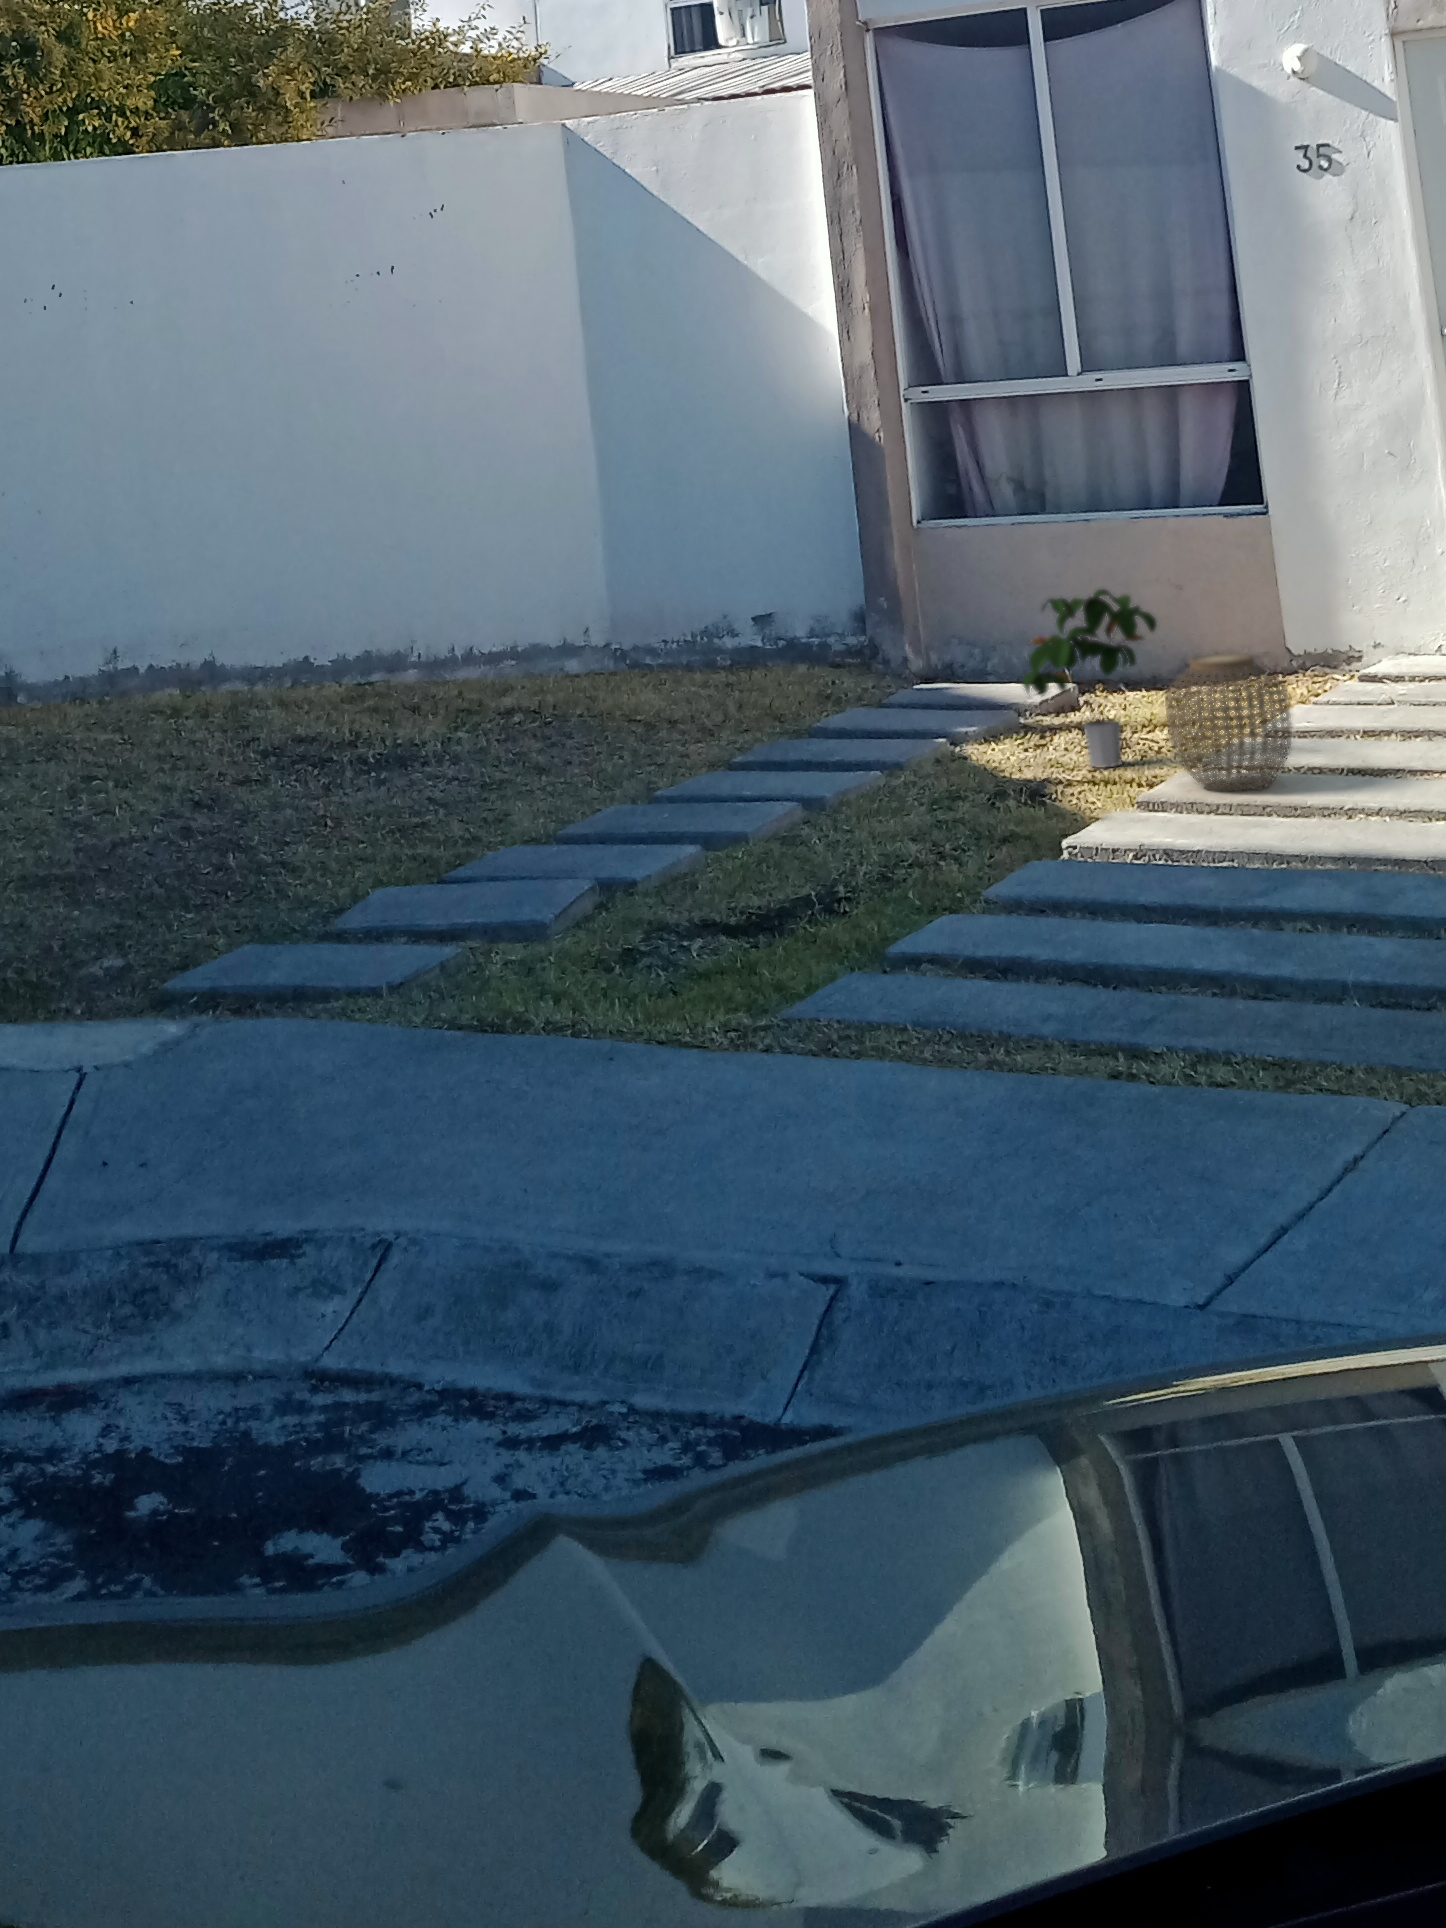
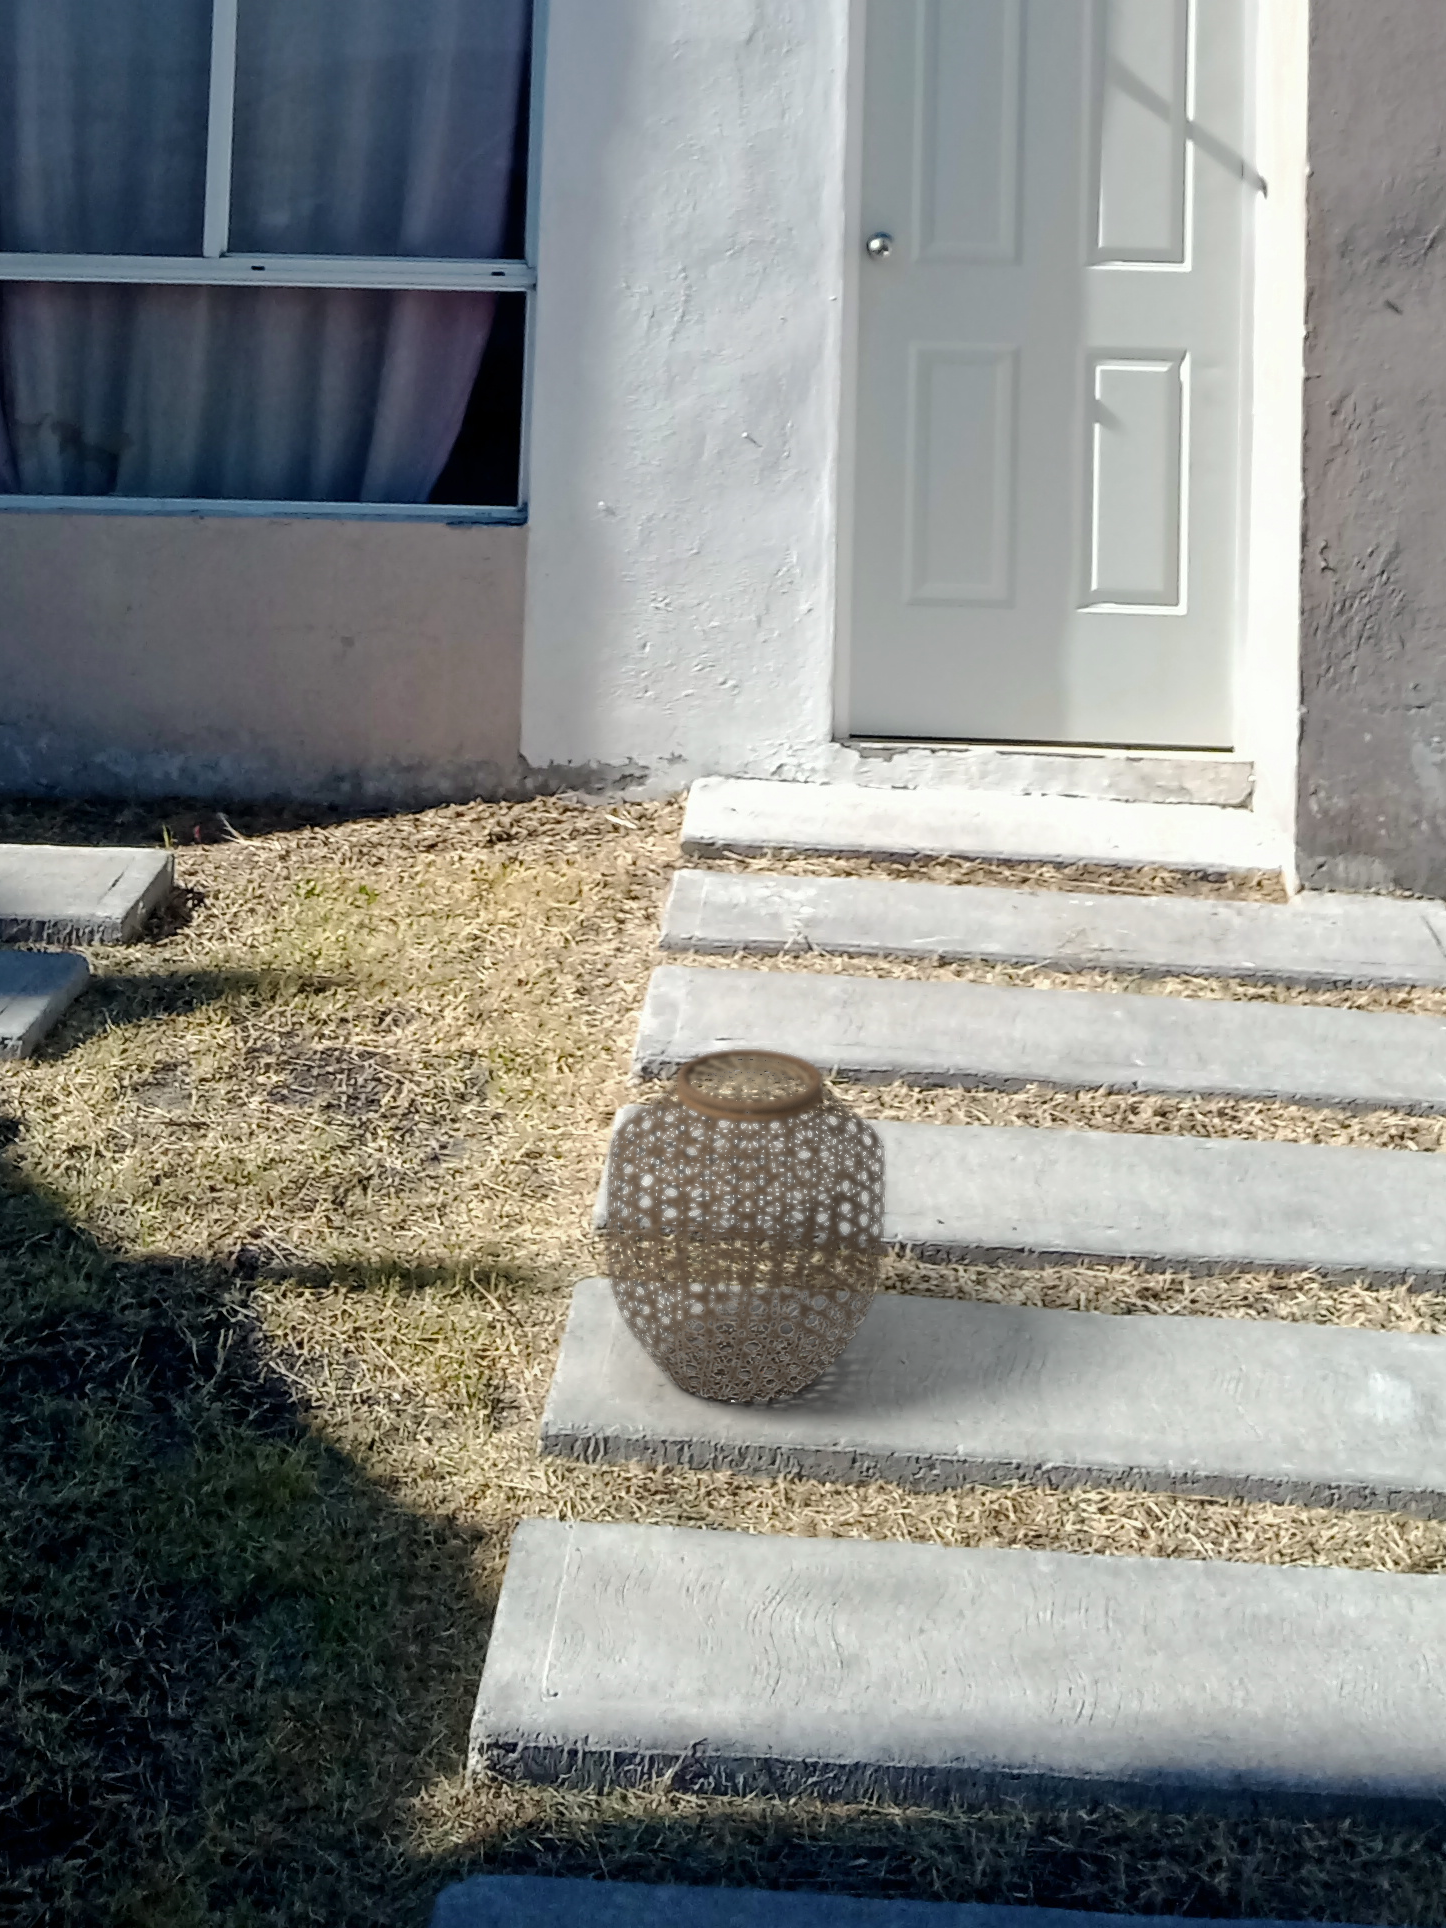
potted plant: present [1022,589,1157,767] -> none [241,843,522,1262]

